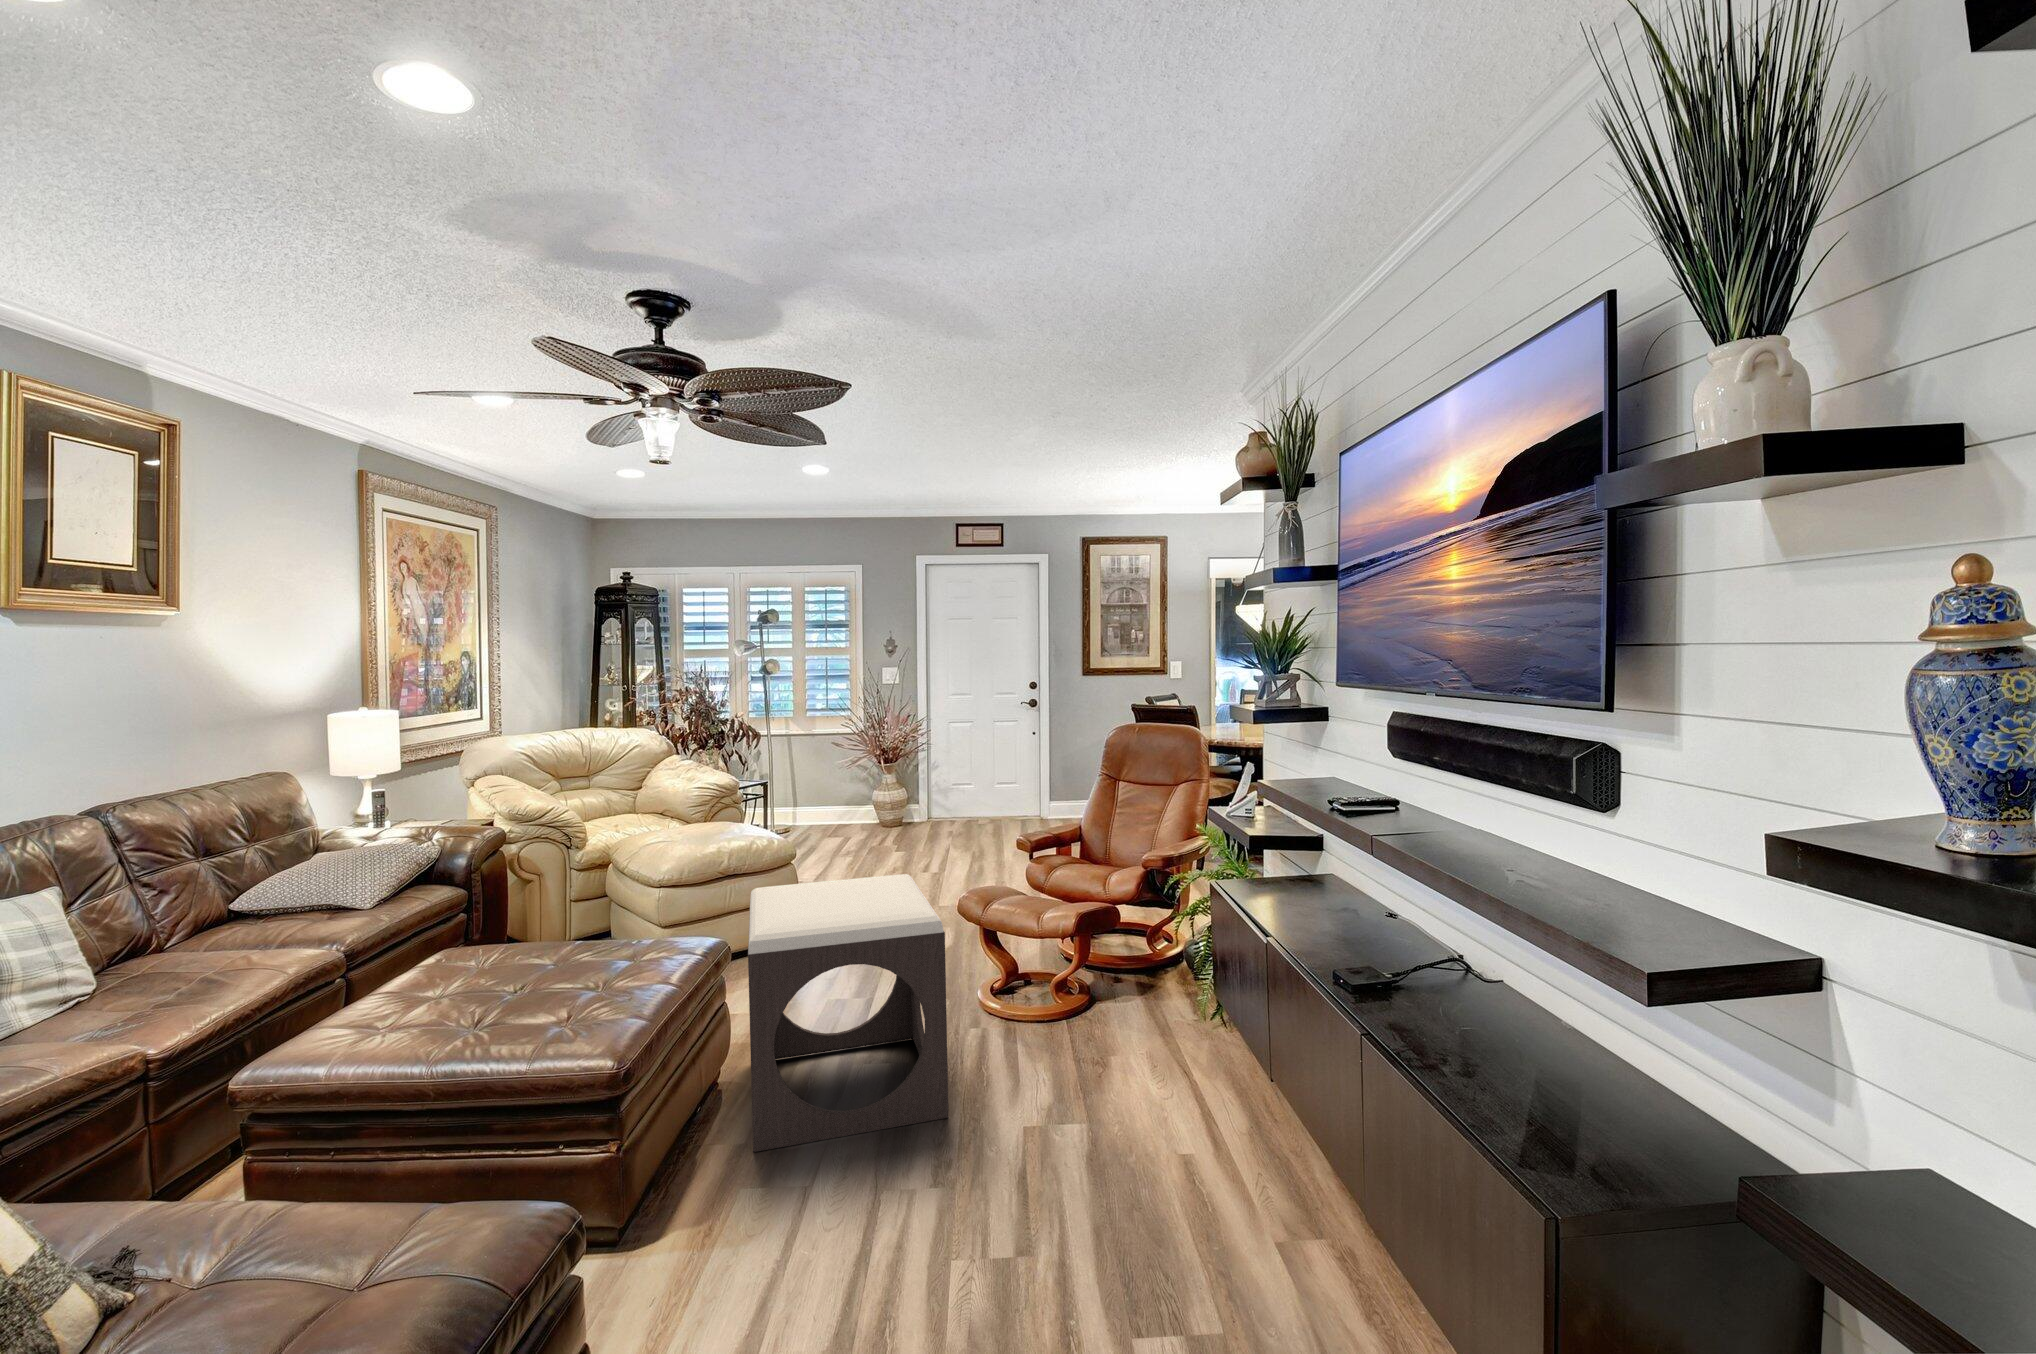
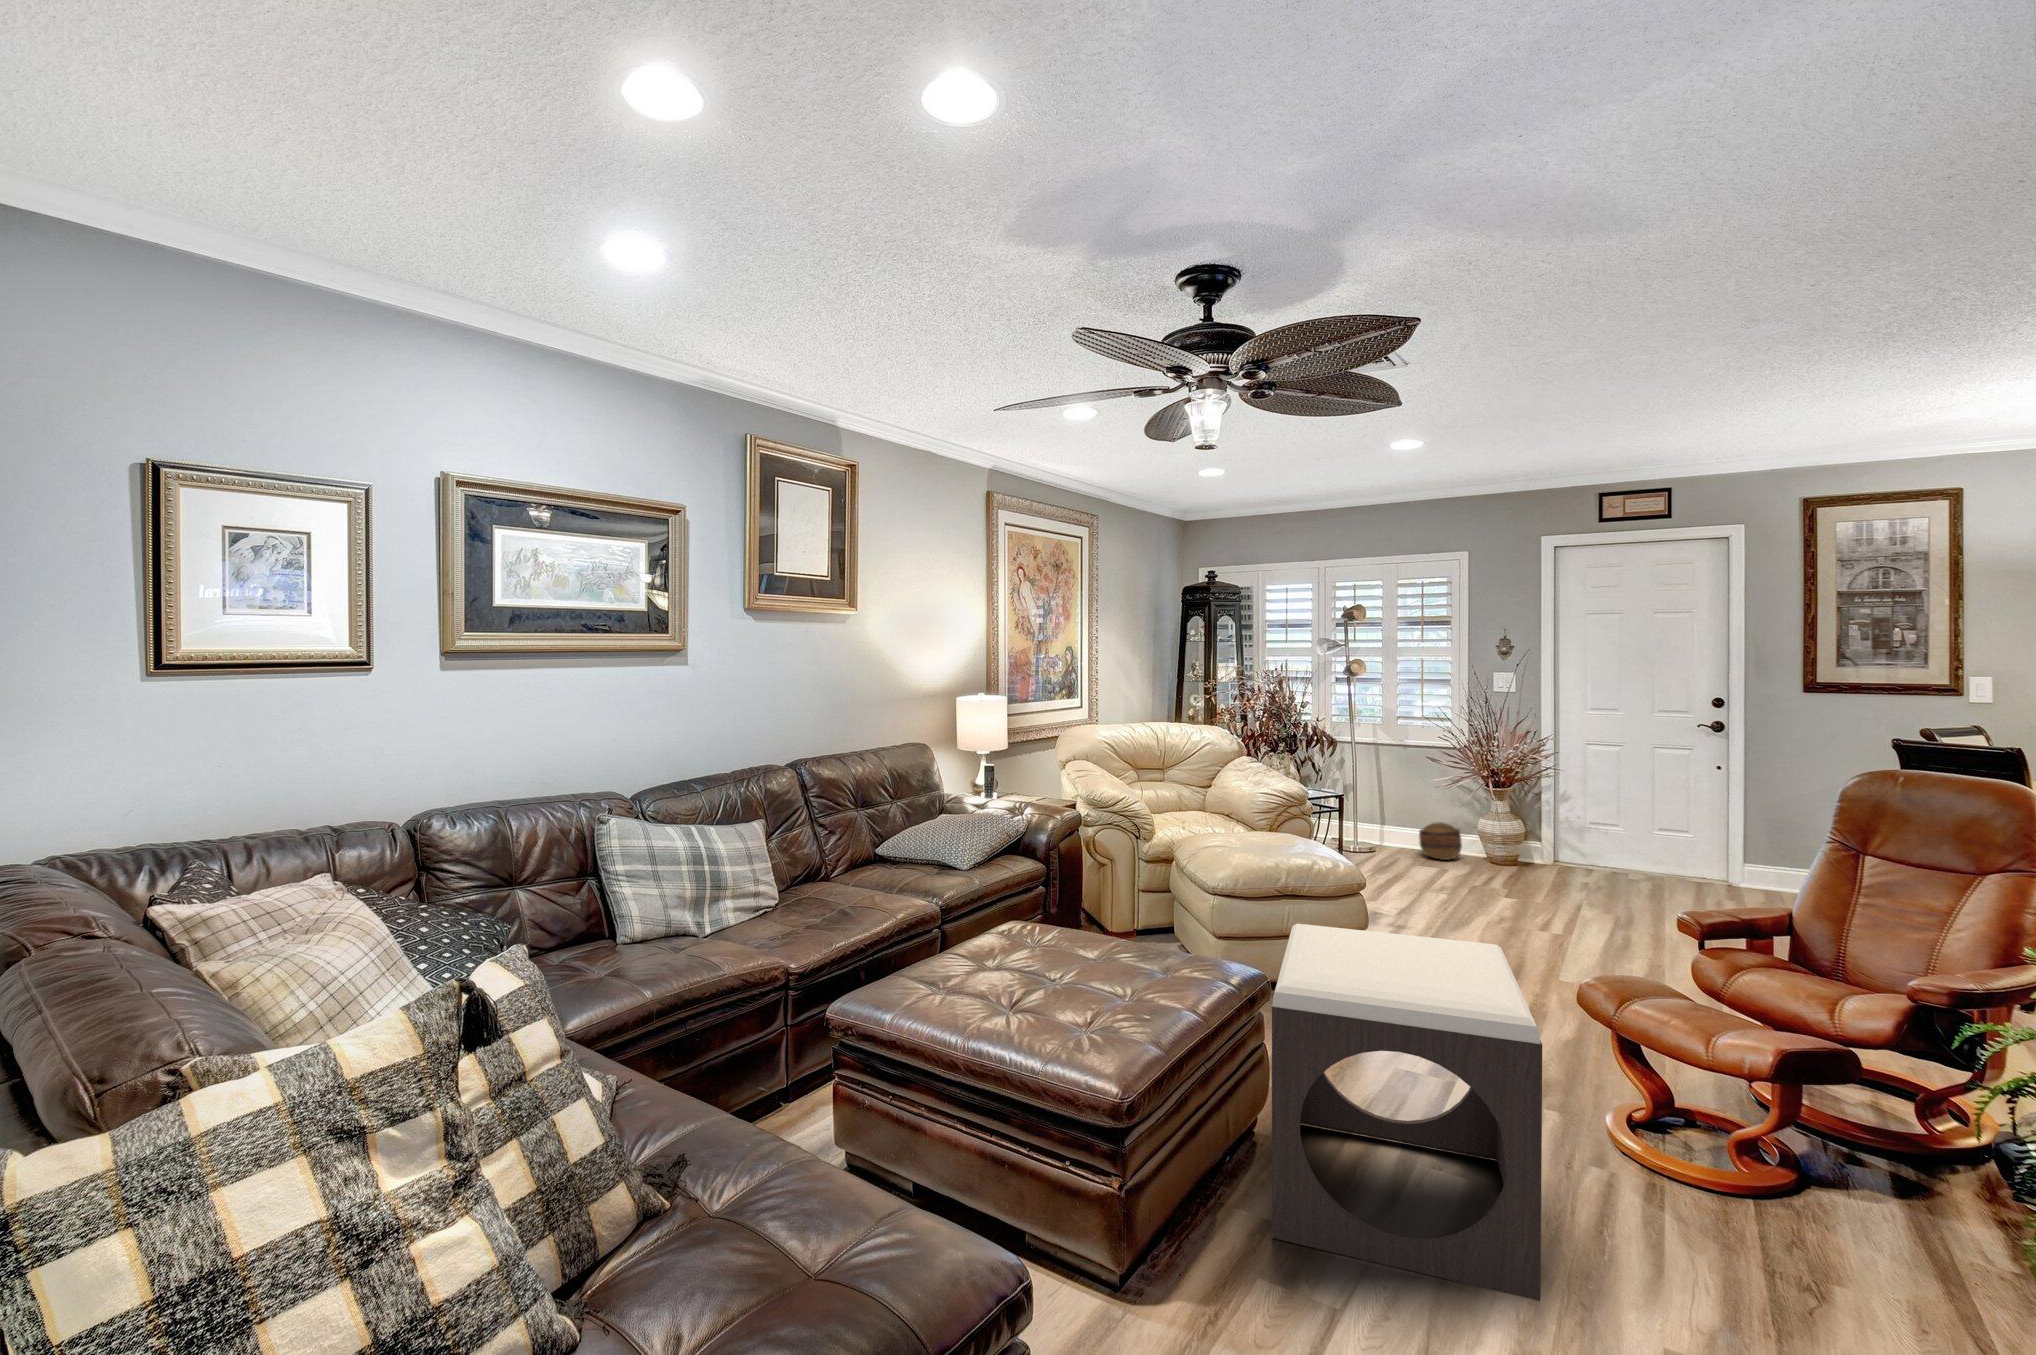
basket: none [829,799,863,831] -> present [1419,822,1462,860]

